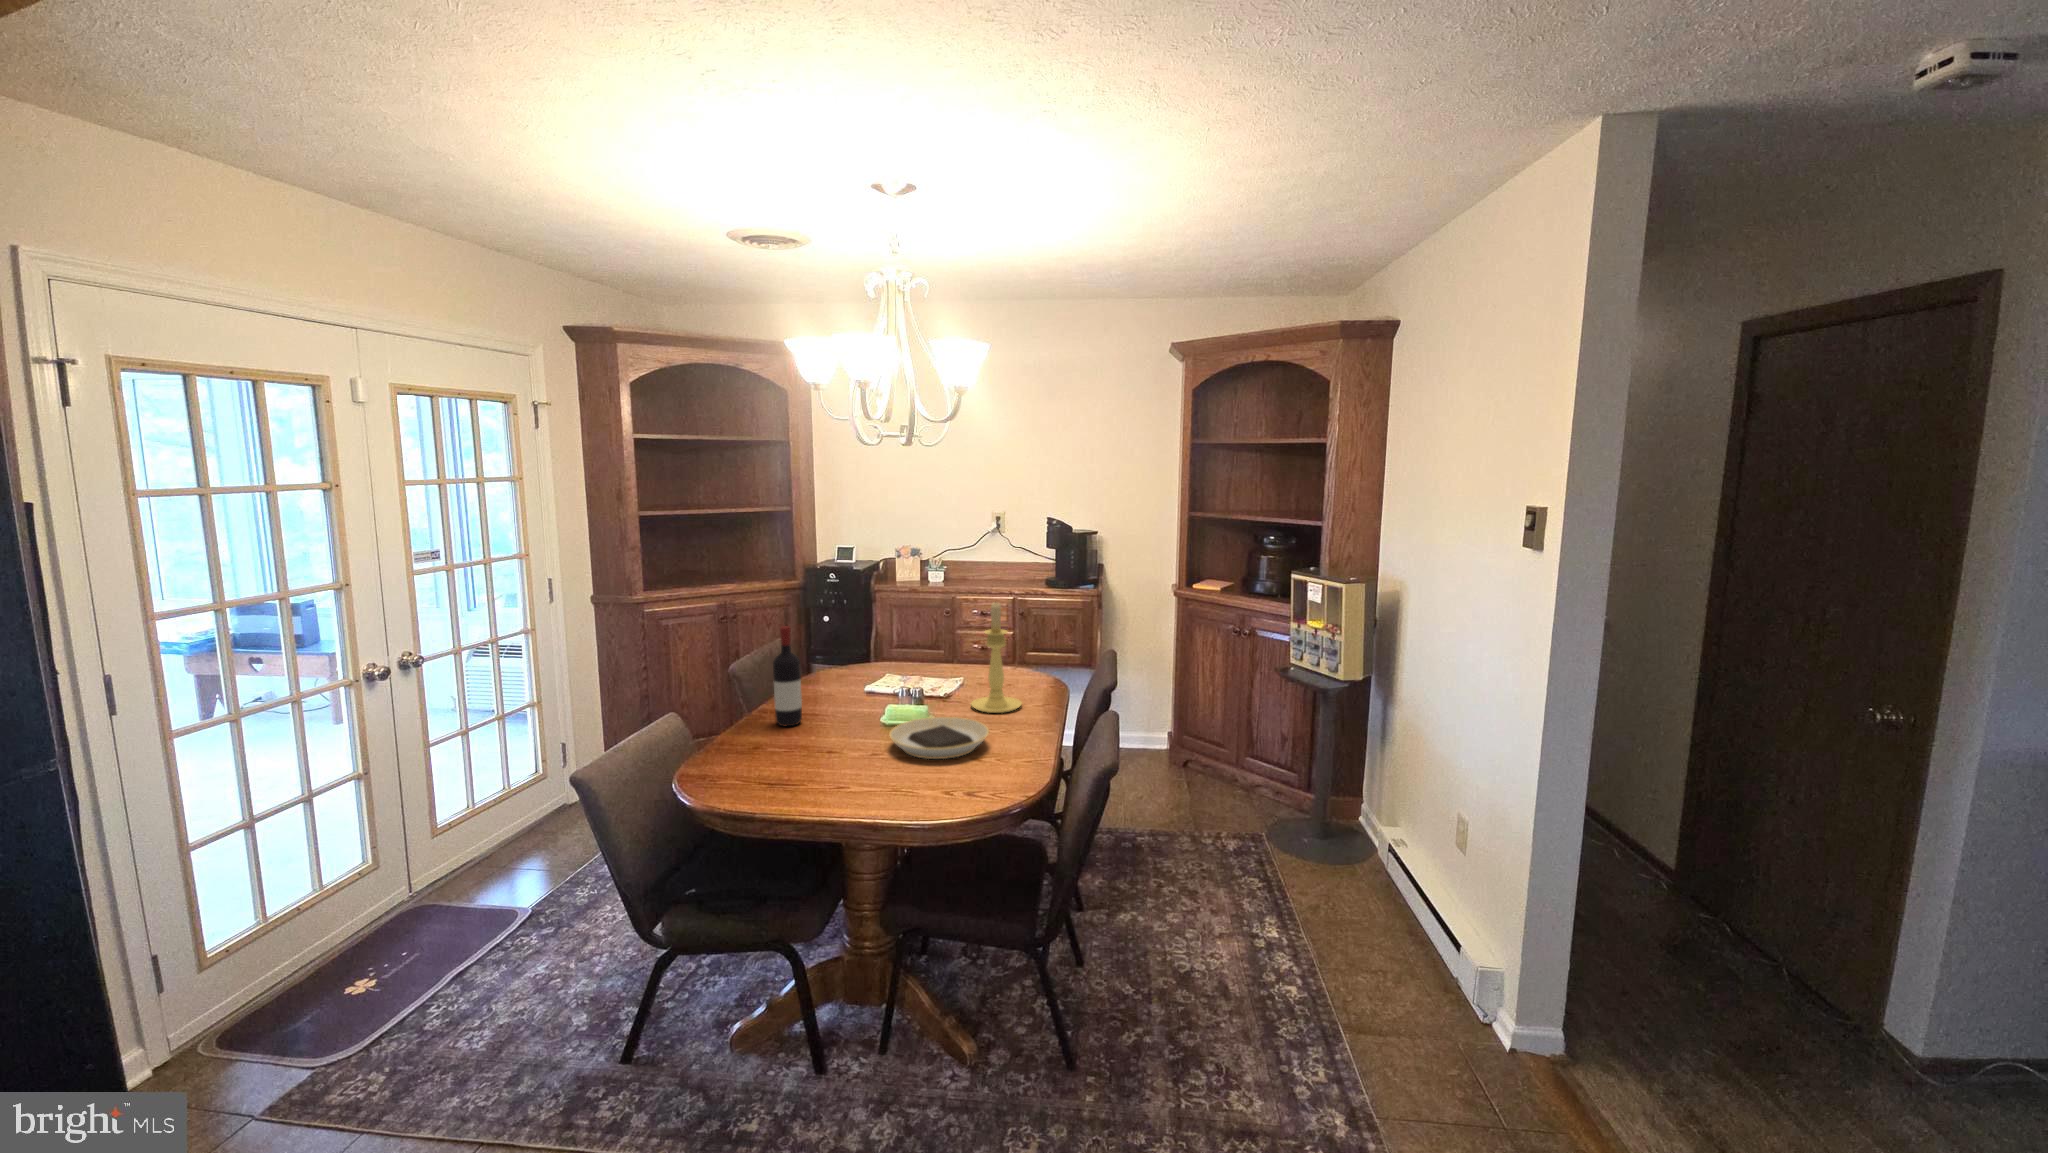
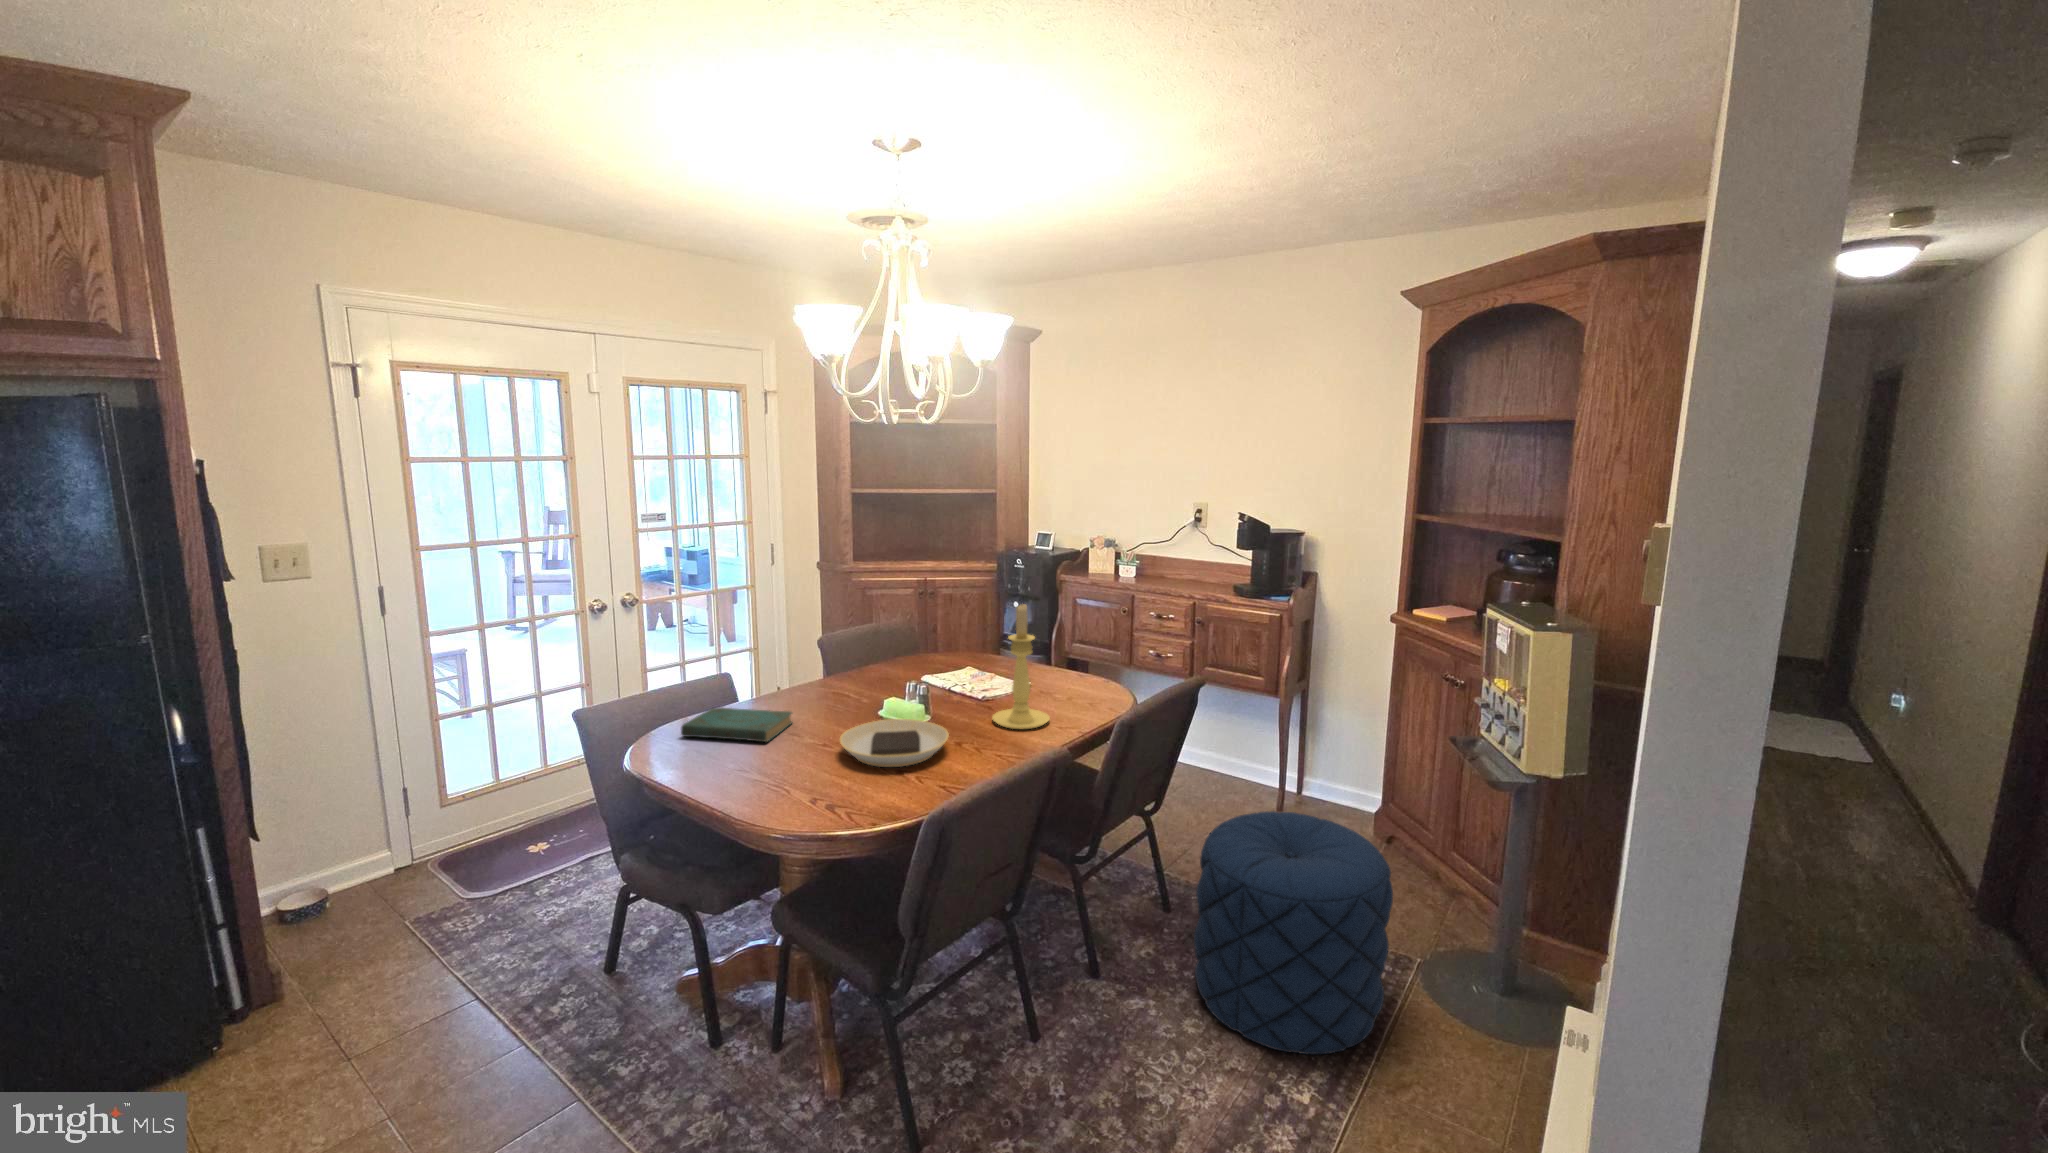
wine bottle: present [773,626,802,726] -> none [802,605,830,704]
book: none [712,733,813,775] -> present [681,708,792,742]
pouf: none [1139,742,1284,914] -> present [1194,811,1393,1055]

